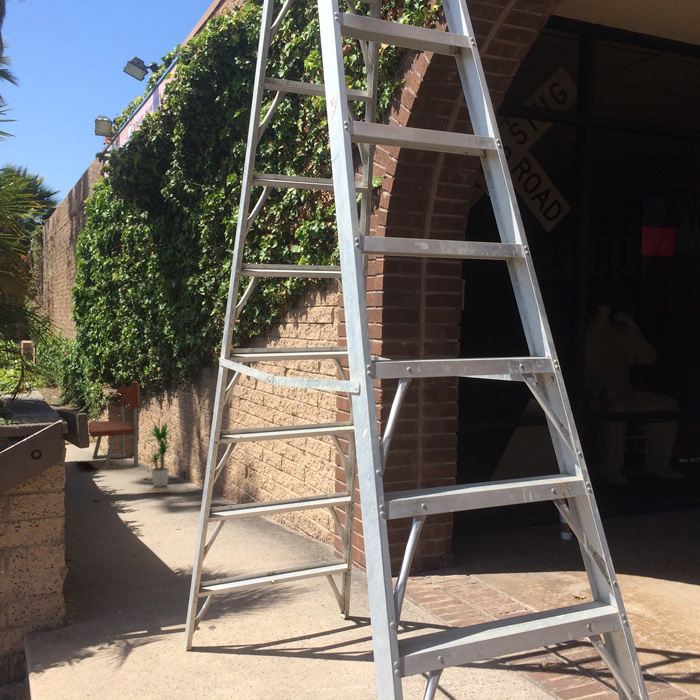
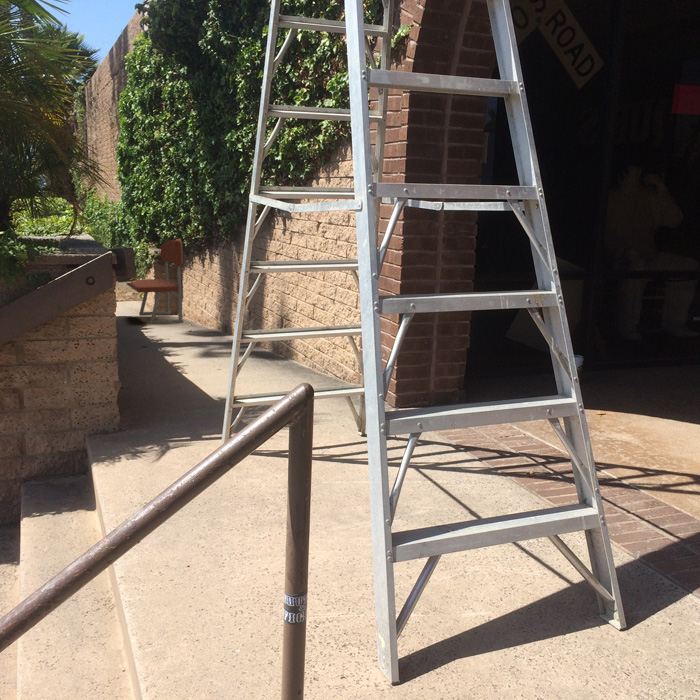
potted plant: present [148,422,172,487] -> none [184,275,223,338]

